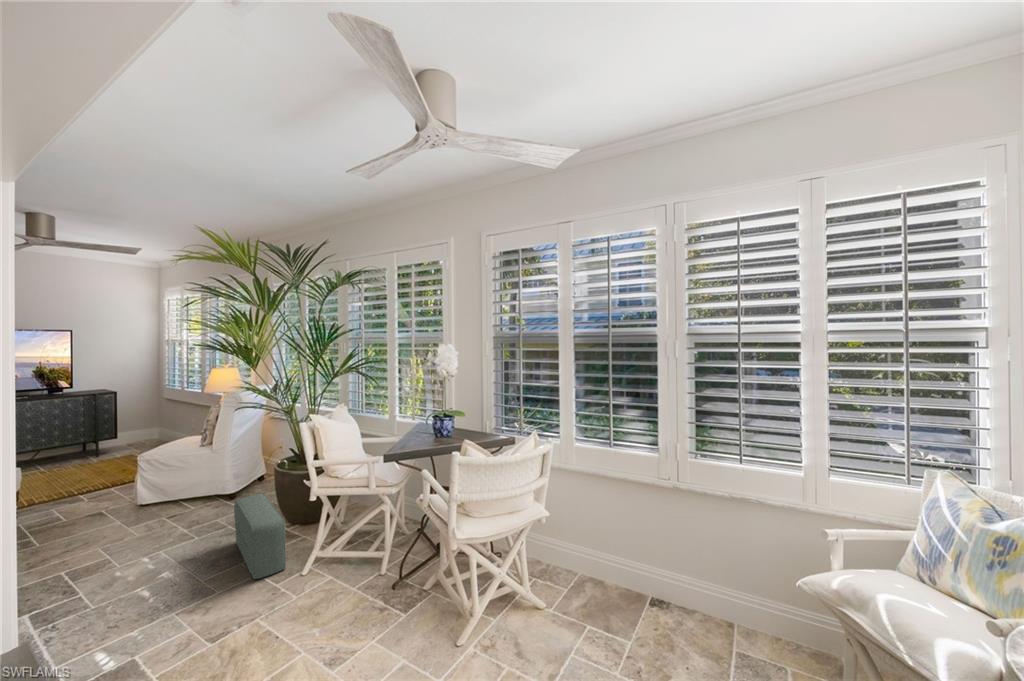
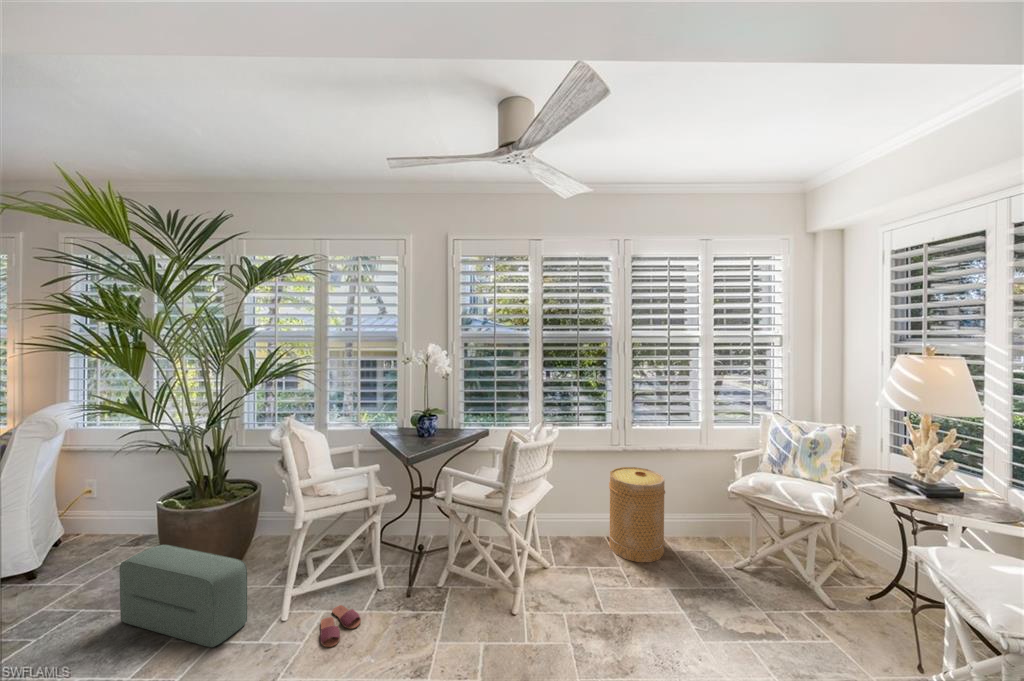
basket: none [635,510,714,651] -> present [609,467,665,562]
slippers: none [305,578,347,610] -> present [320,605,361,647]

